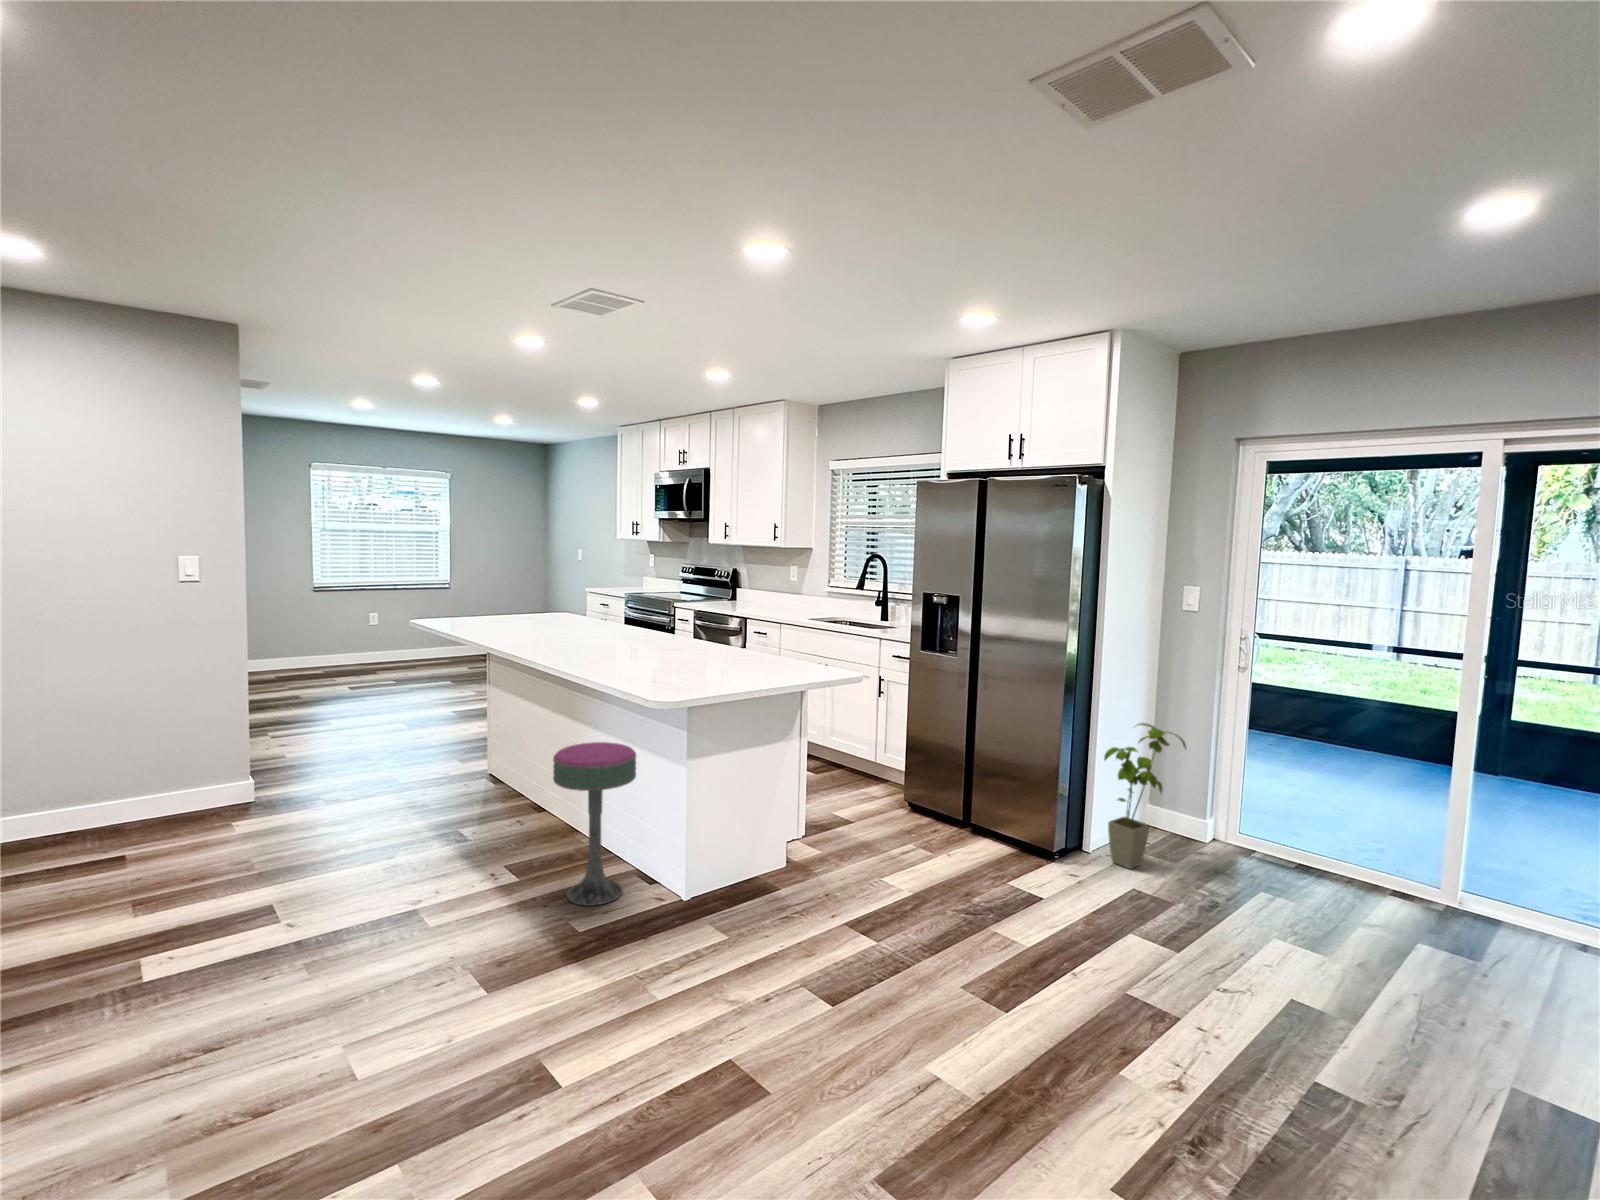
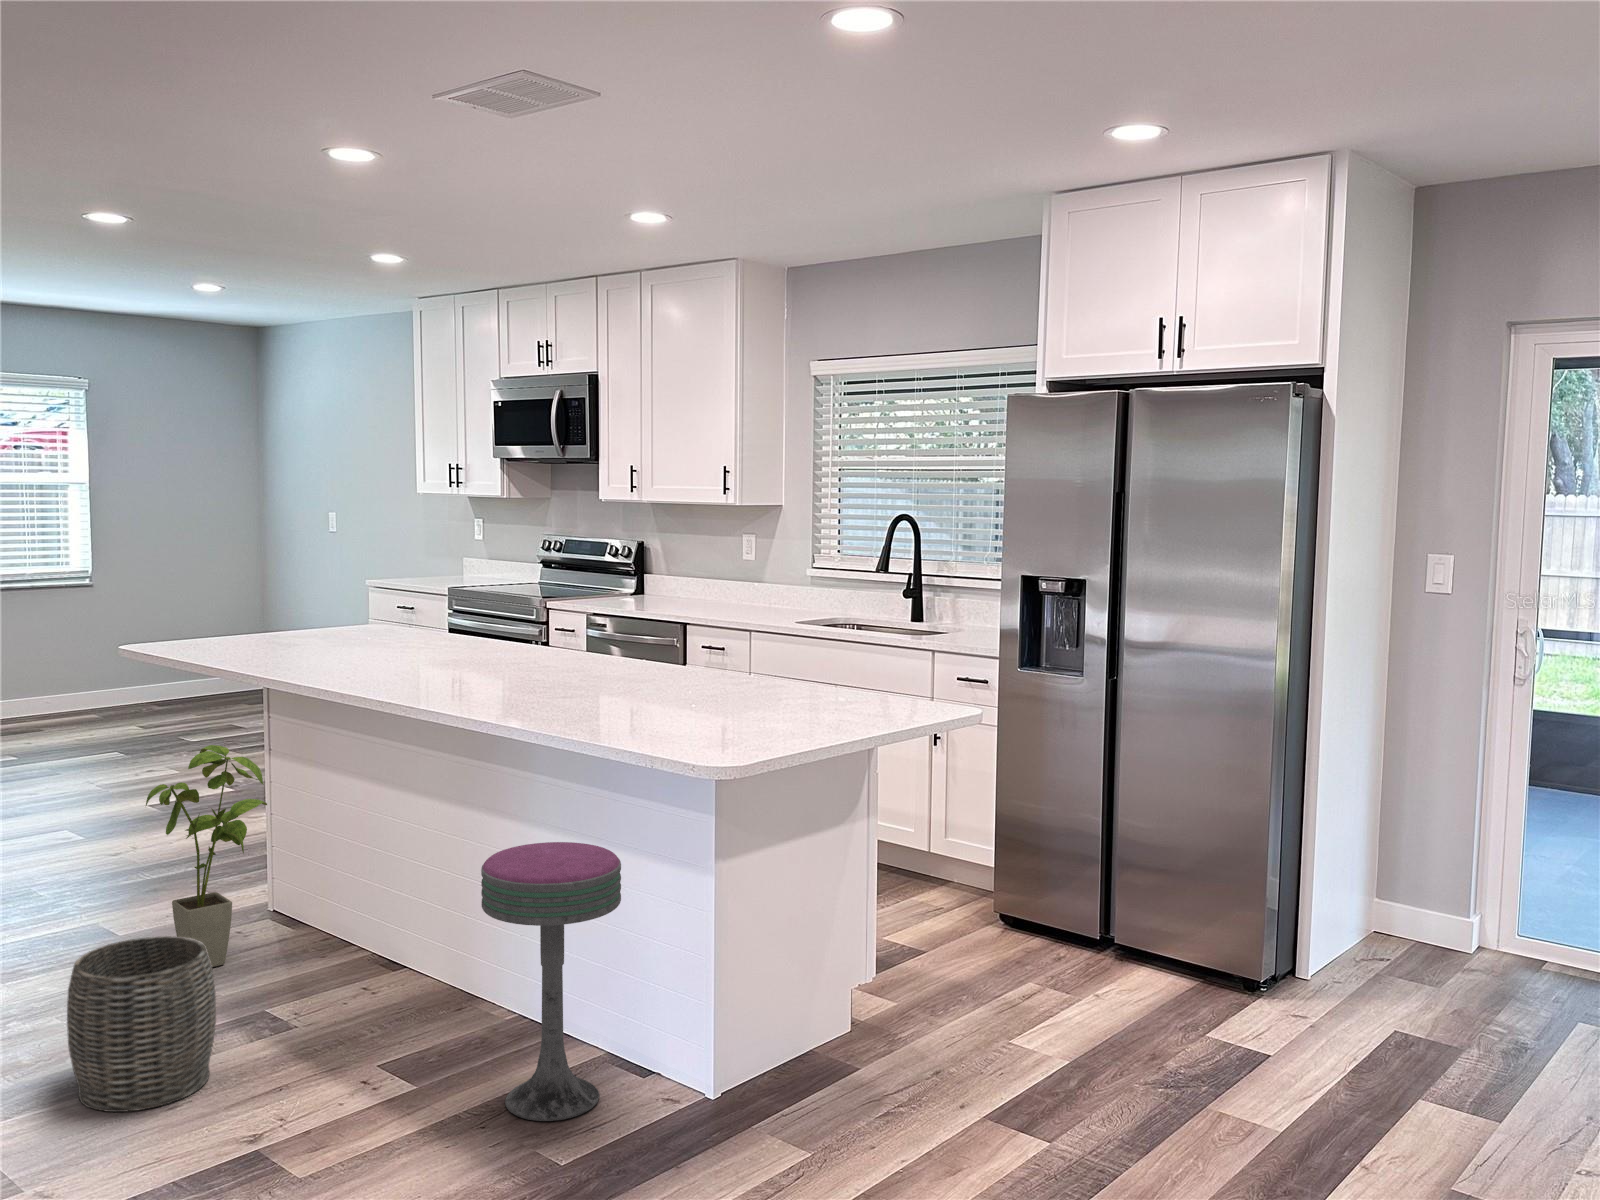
house plant: present [1104,723,1186,869] -> present [146,745,267,967]
woven basket: none [333,785,418,882] -> present [67,936,216,1112]

